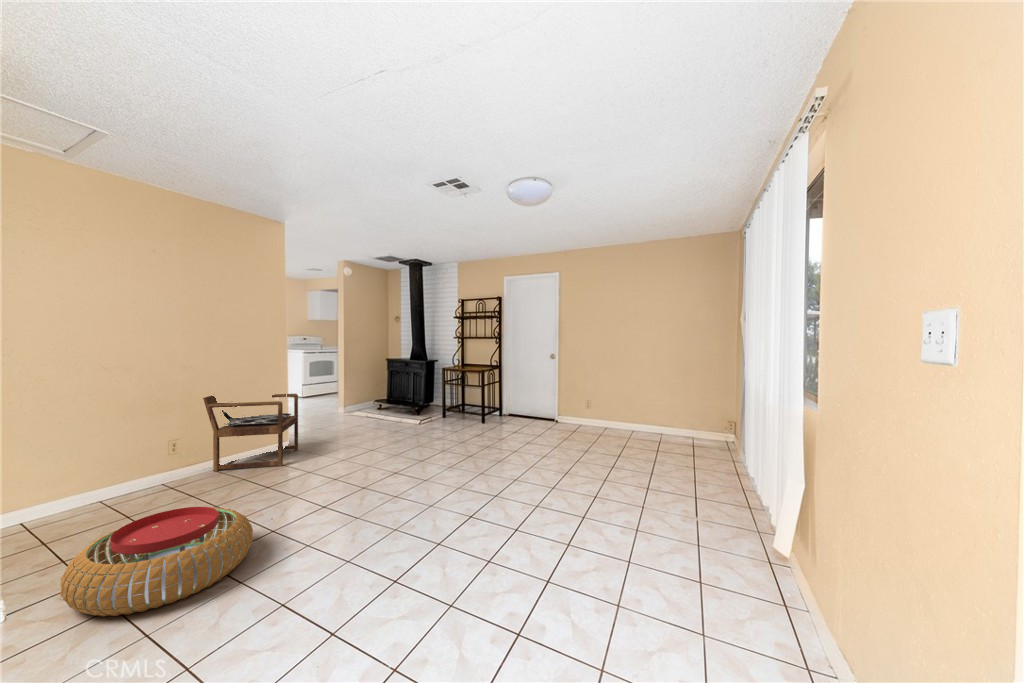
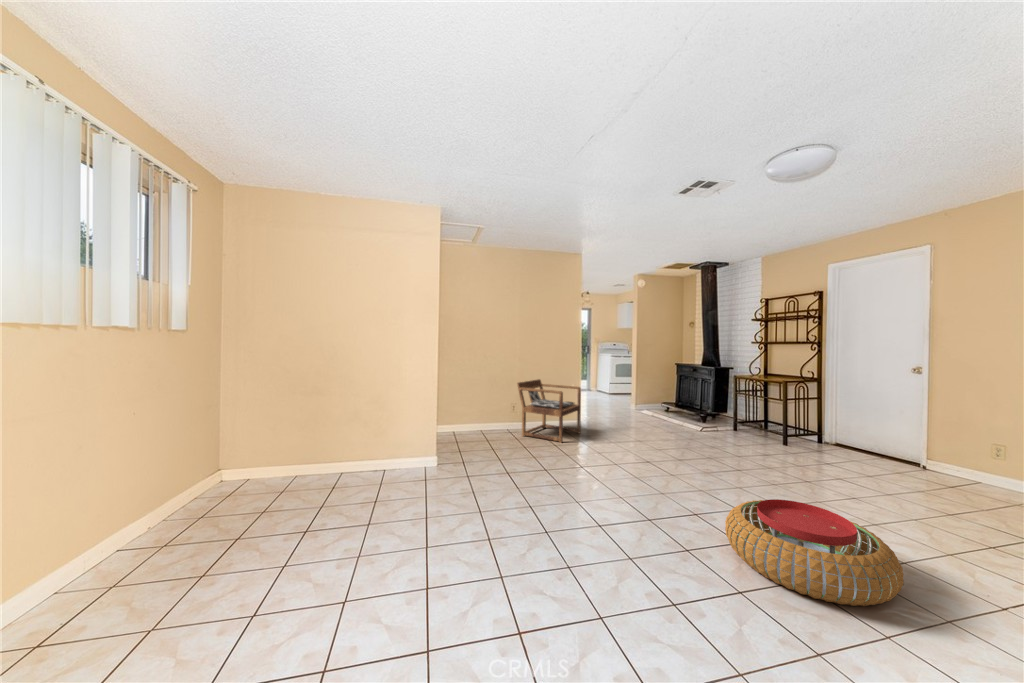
pouf: present [60,507,253,616] -> present [725,499,904,606]

